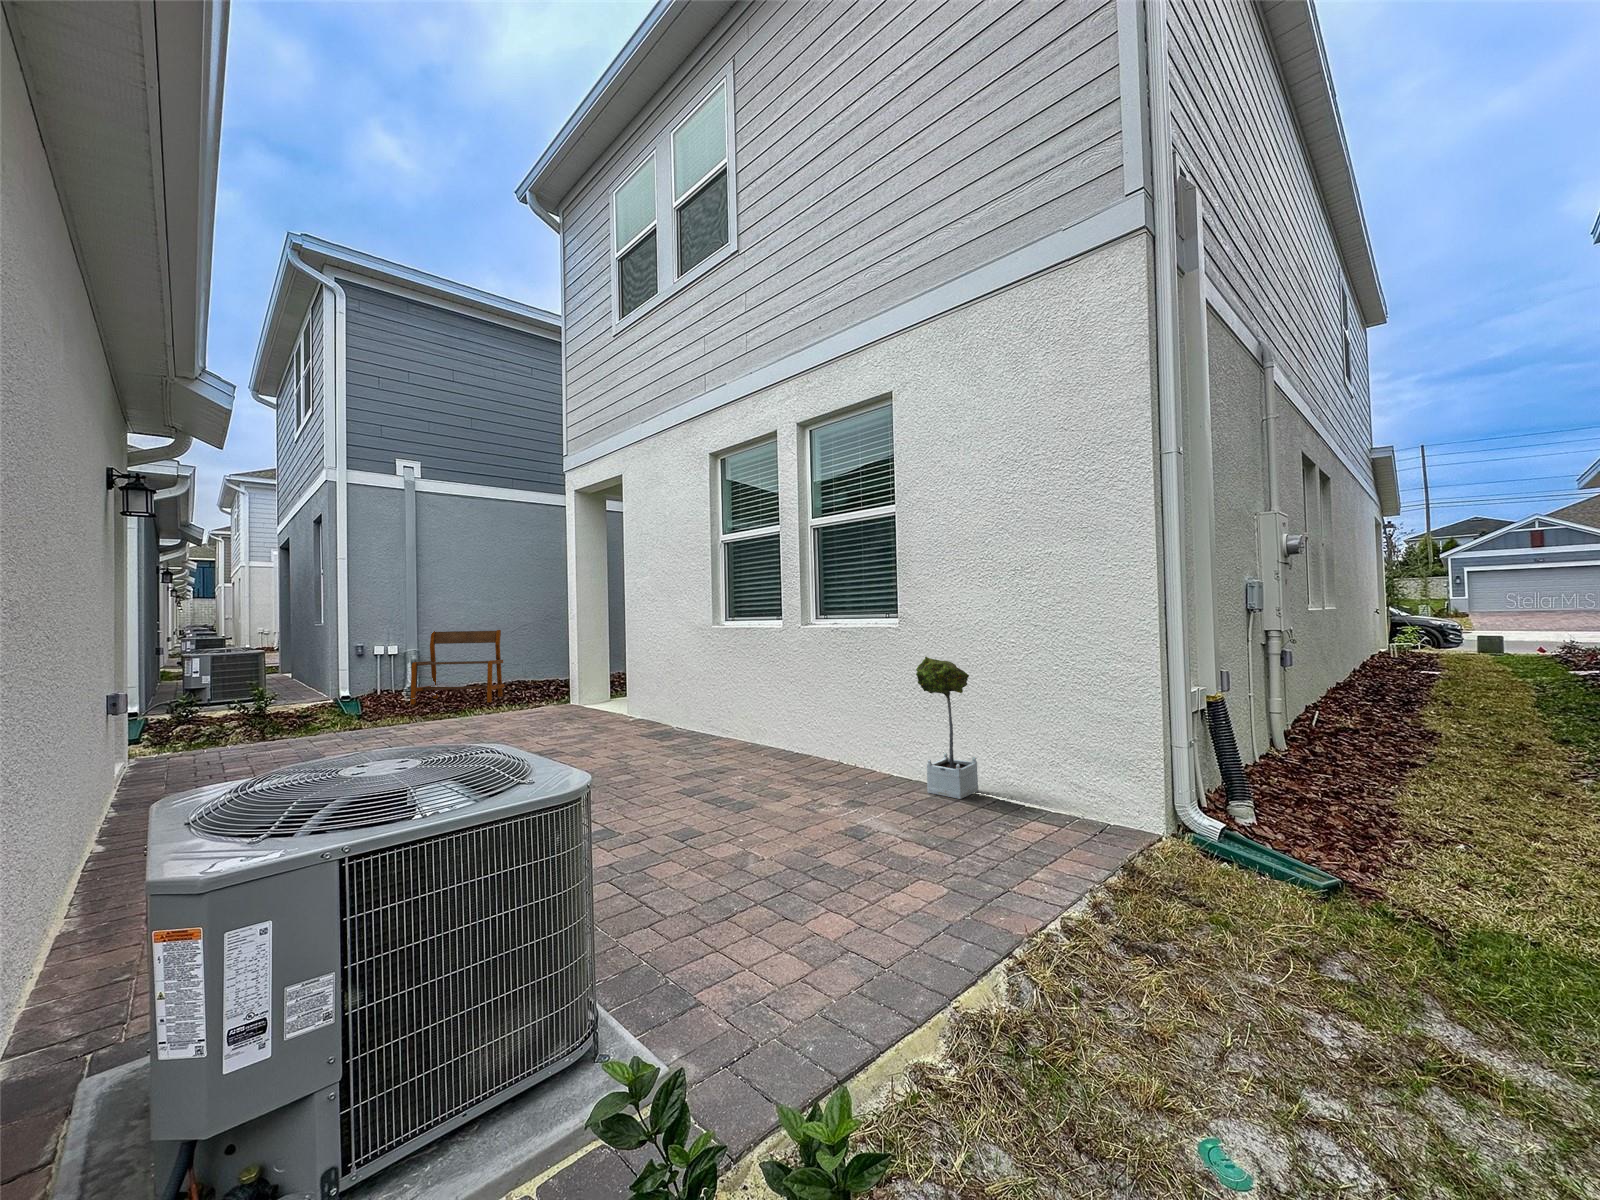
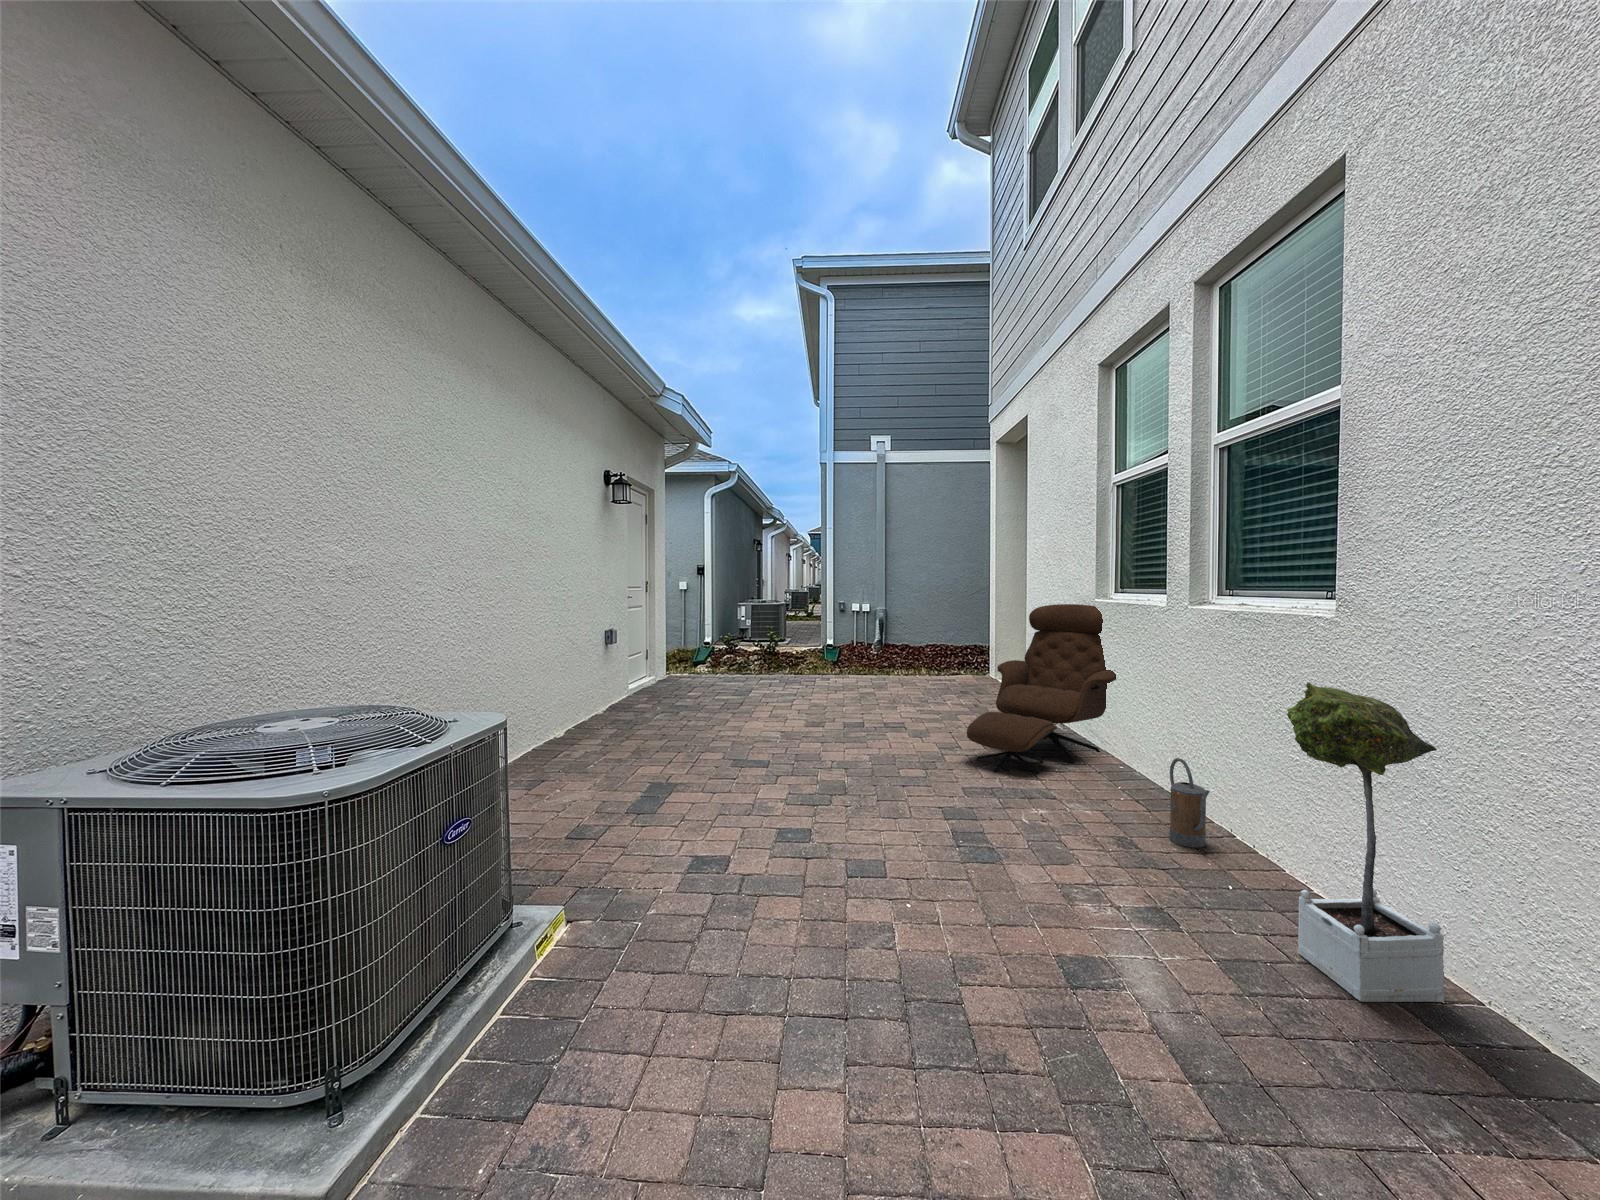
bench: present [410,630,505,705] -> none [877,592,958,663]
lounge chair: none [652,631,743,763] -> present [967,604,1116,774]
watering can: none [820,719,853,770] -> present [1169,758,1210,847]

